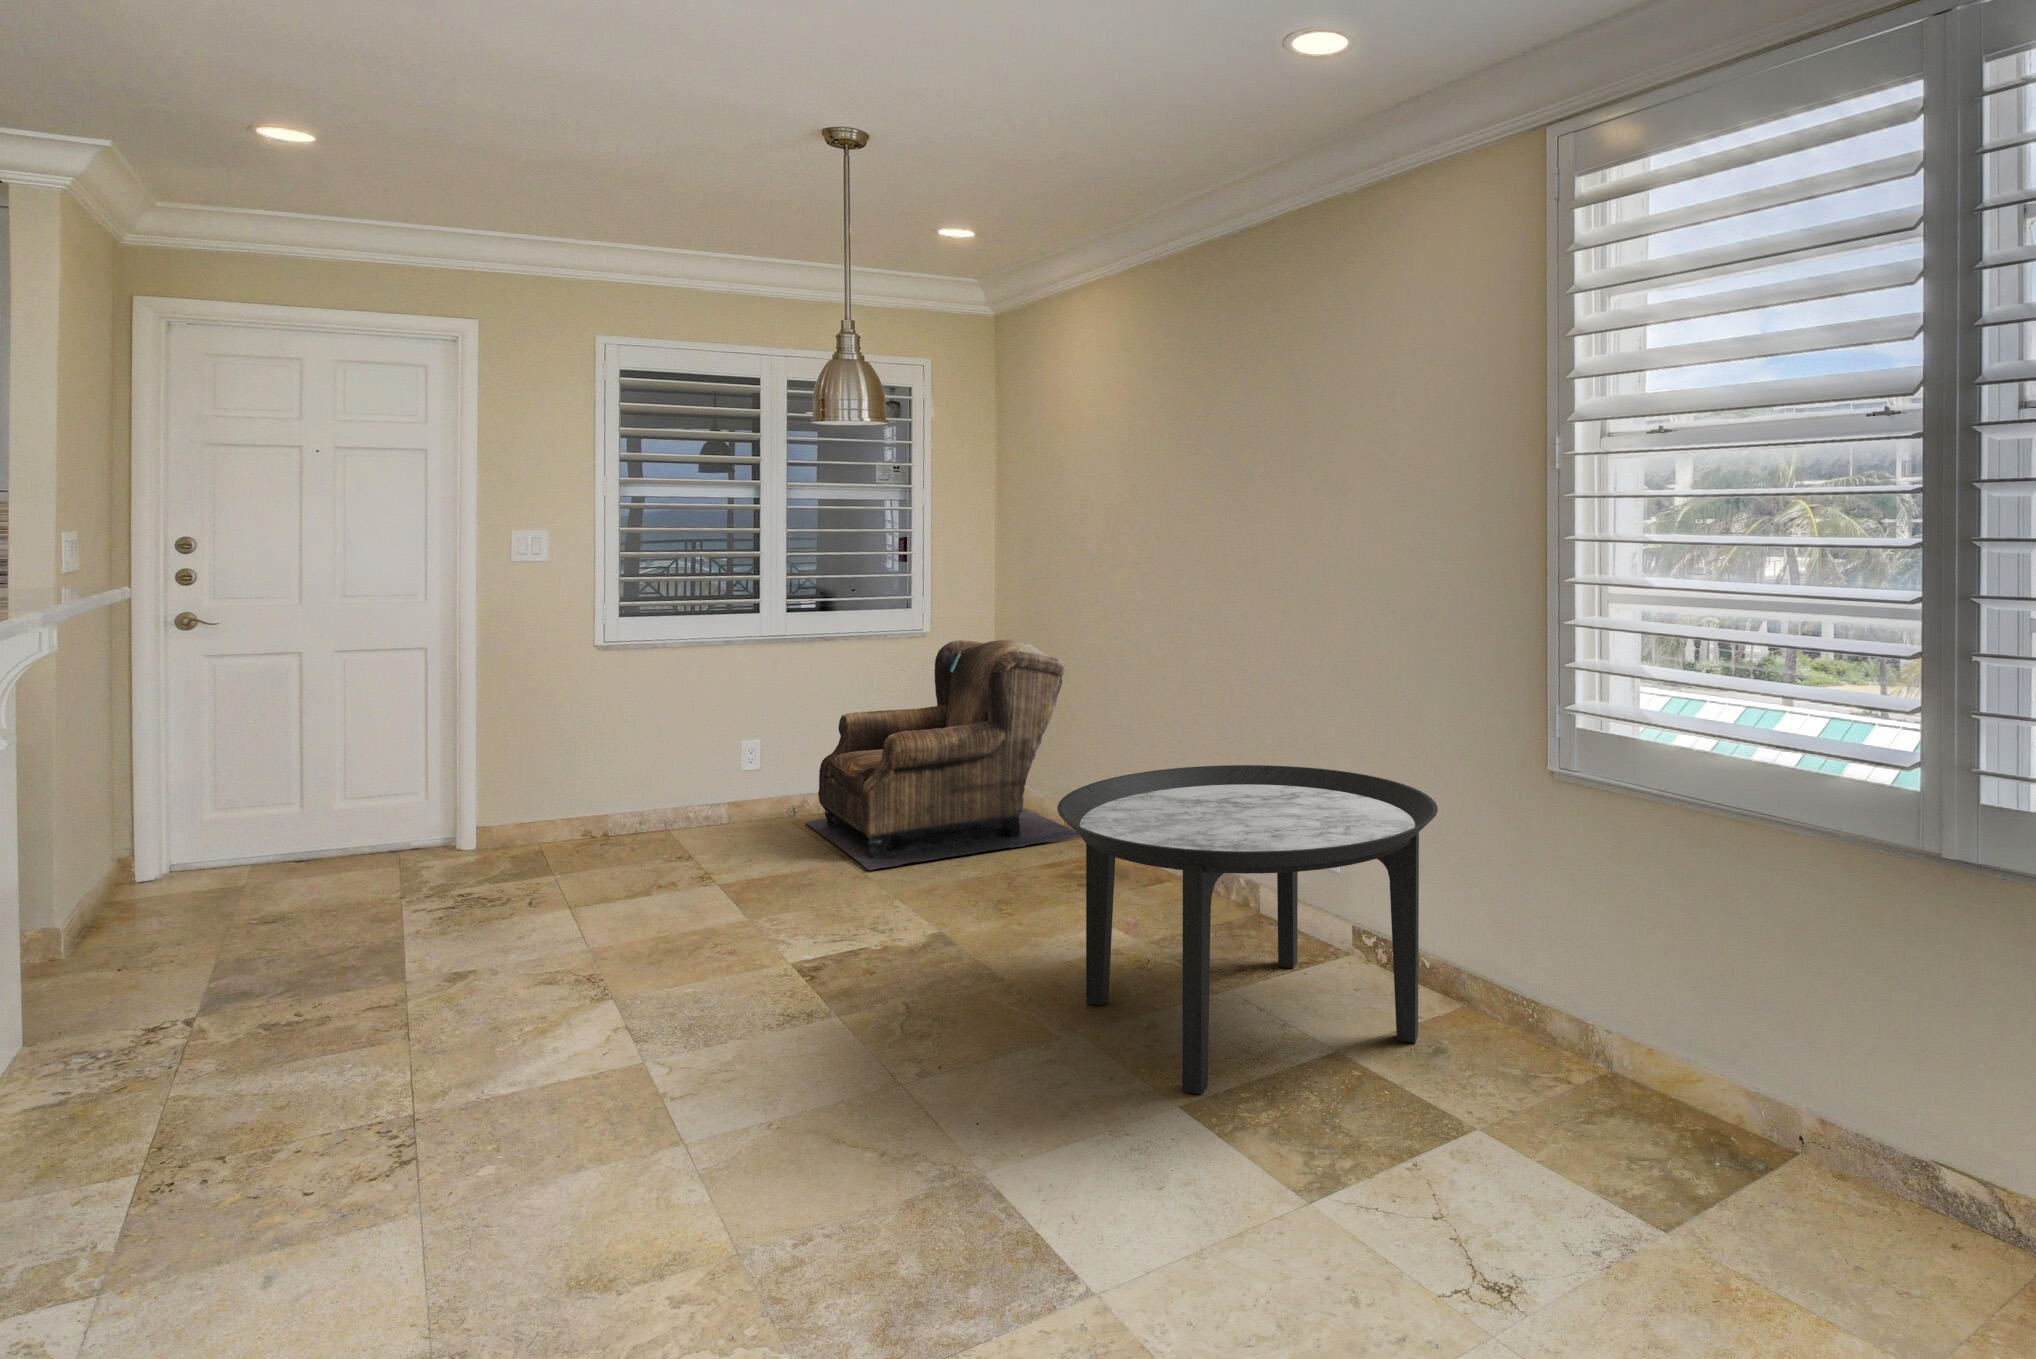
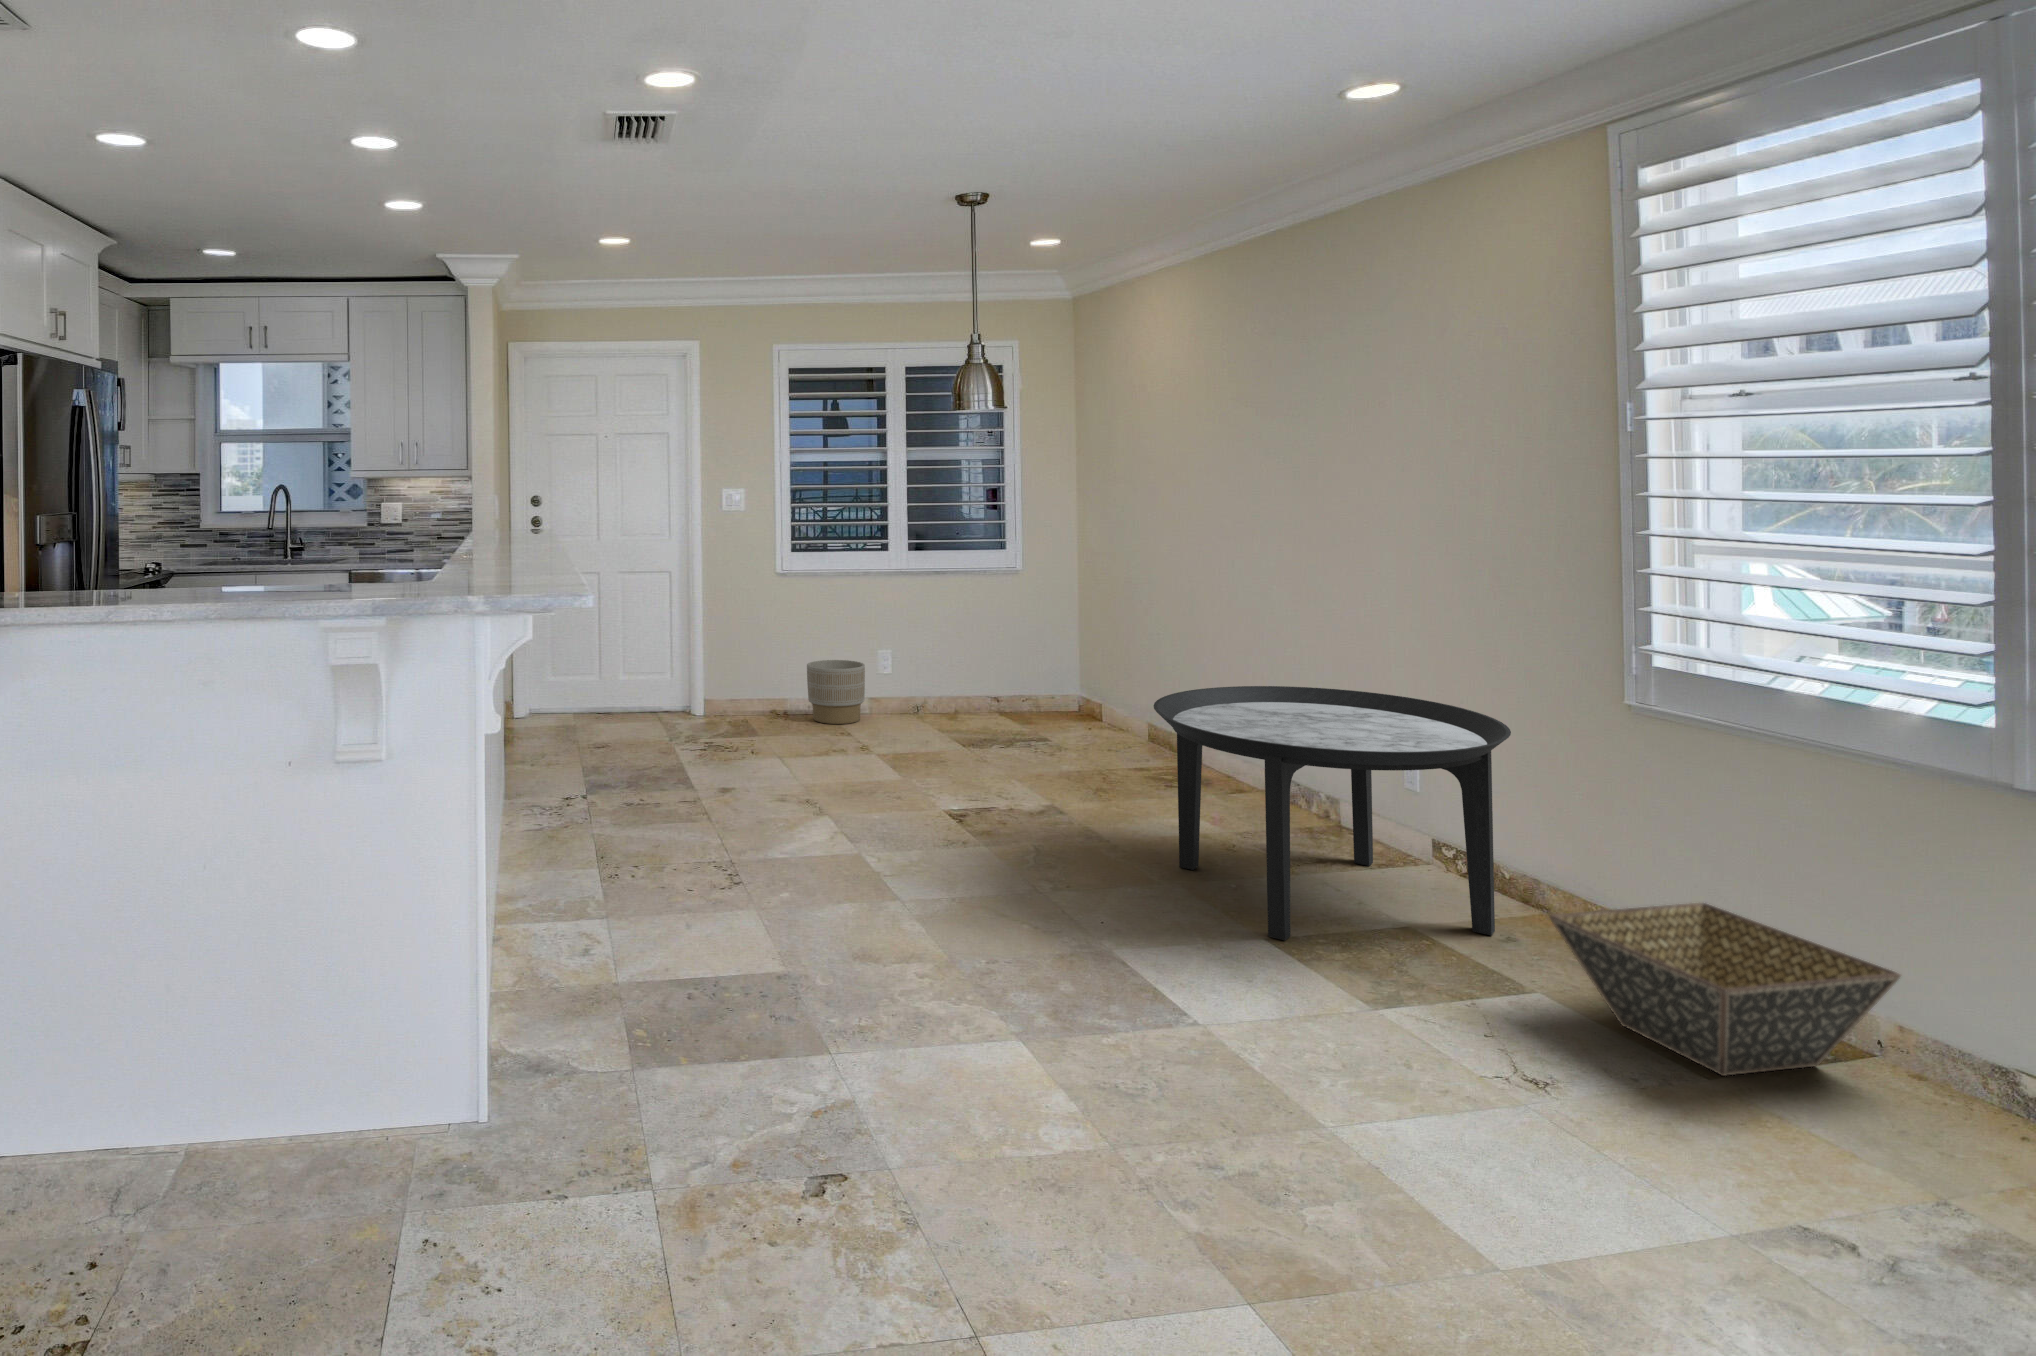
armchair: present [804,639,1081,870] -> none [928,578,1166,755]
planter: none [633,757,717,845] -> present [807,660,865,724]
basket: none [1478,983,1787,1193] -> present [1550,903,1900,1076]

